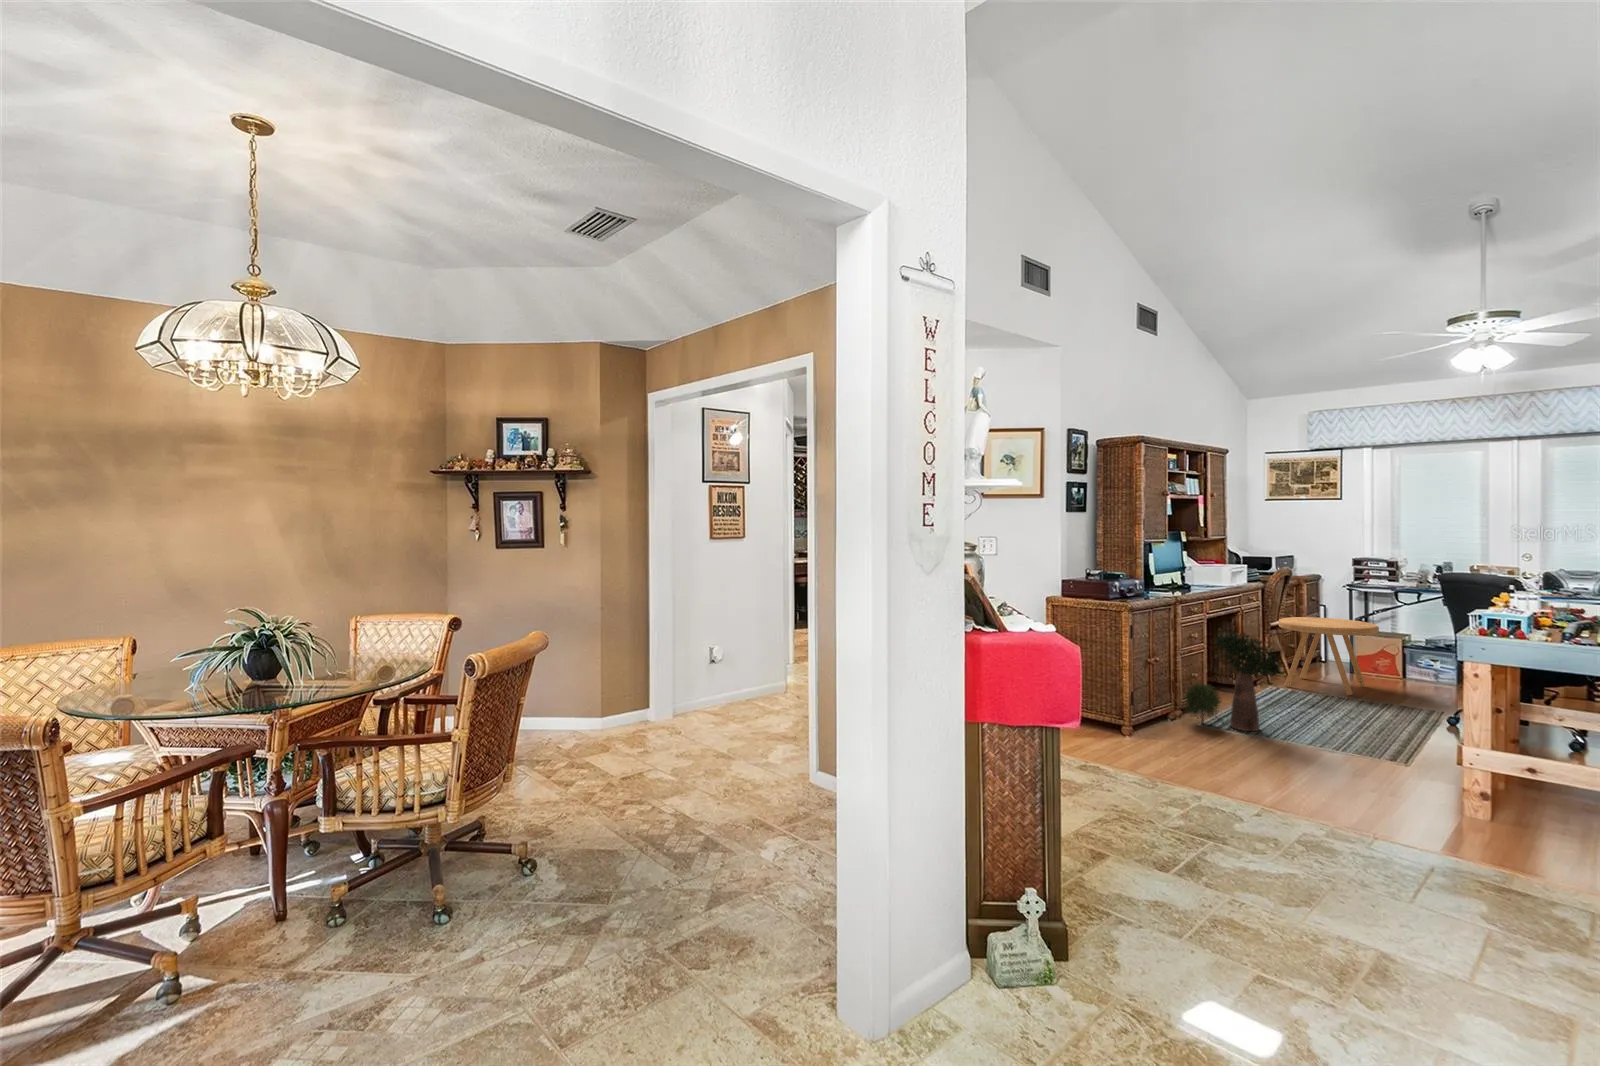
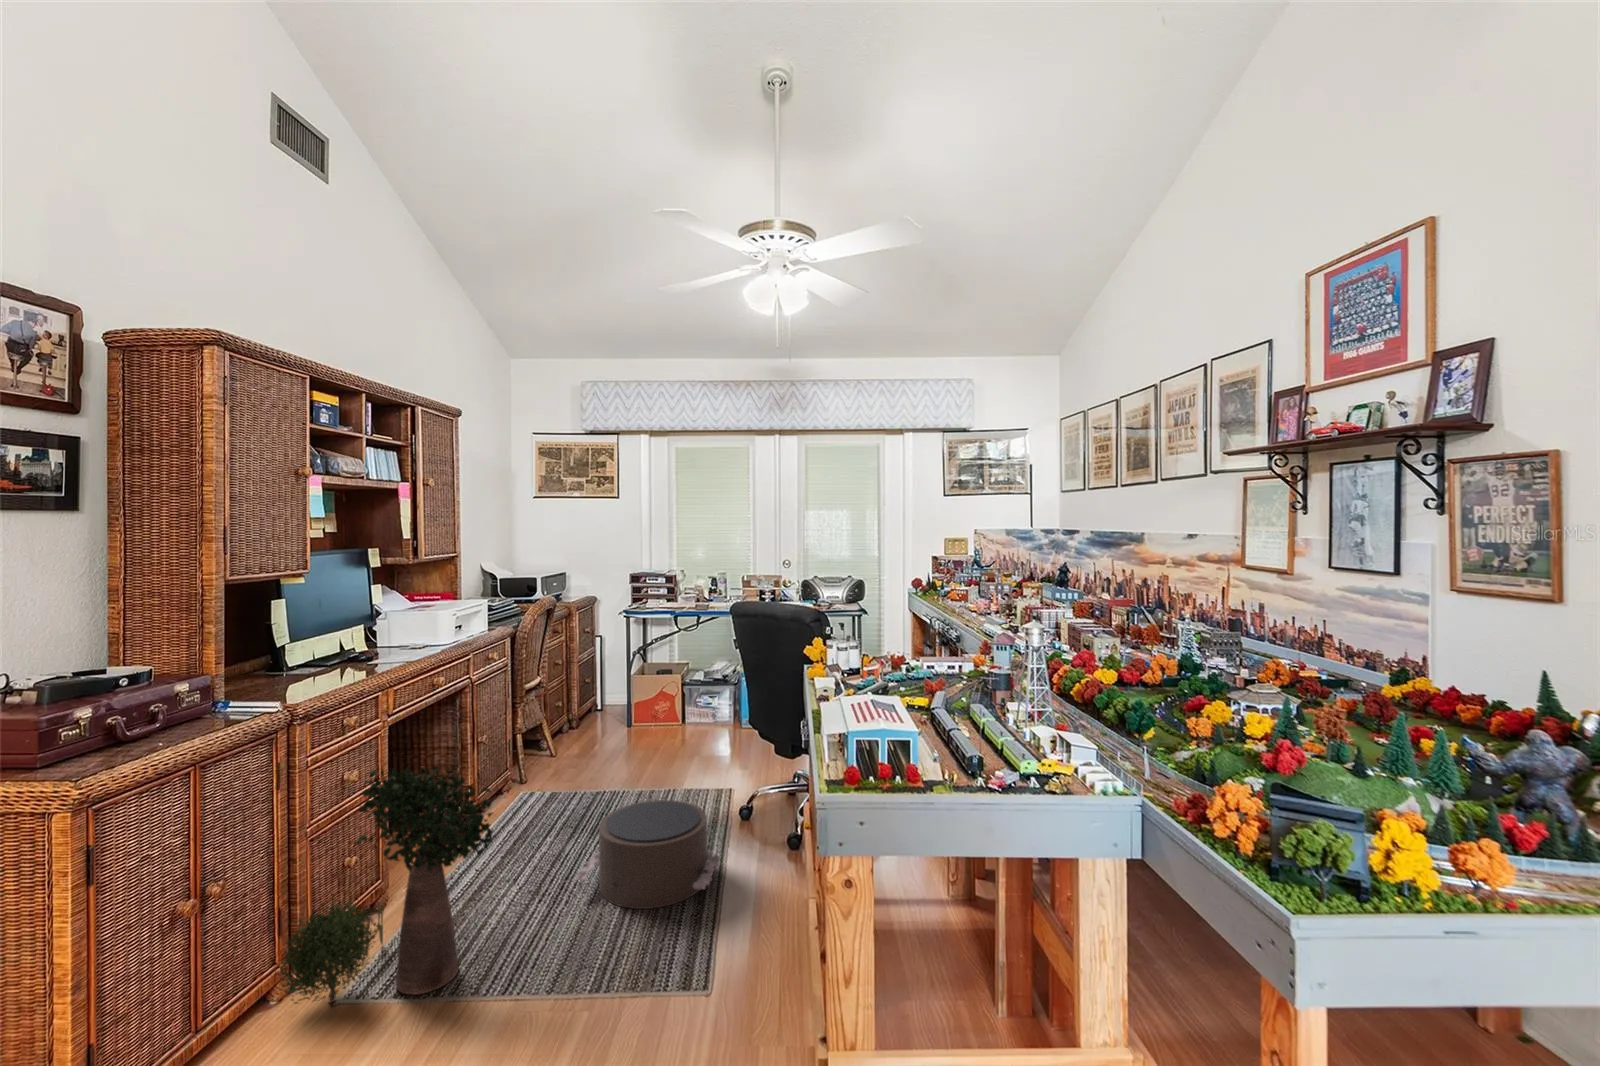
side table: present [1278,617,1379,696] -> none [535,662,659,785]
pouf: none [1320,688,1426,739] -> present [575,800,720,909]

